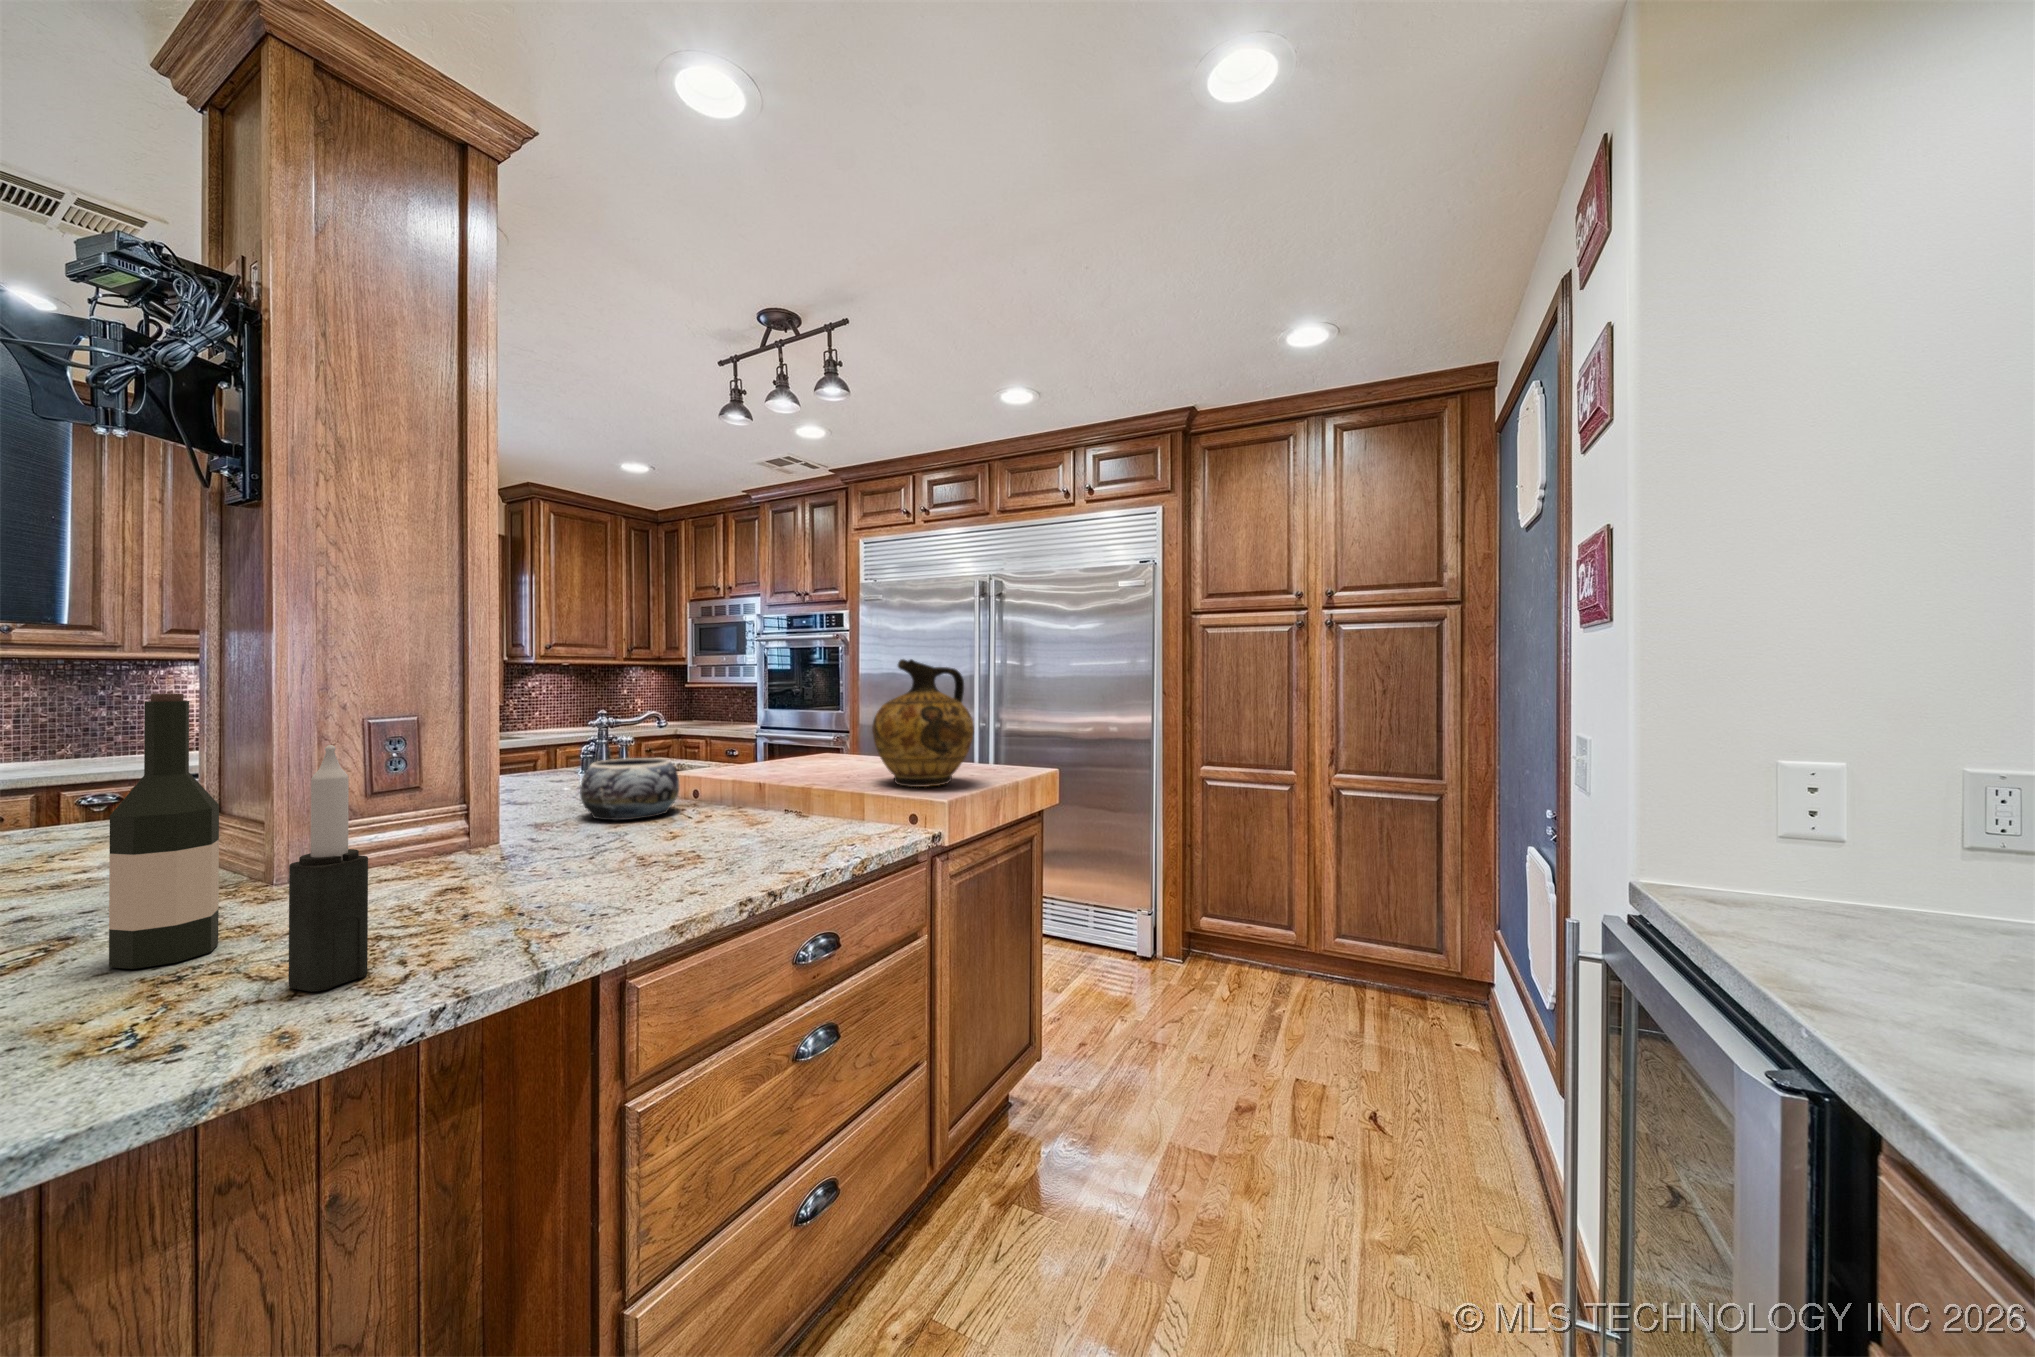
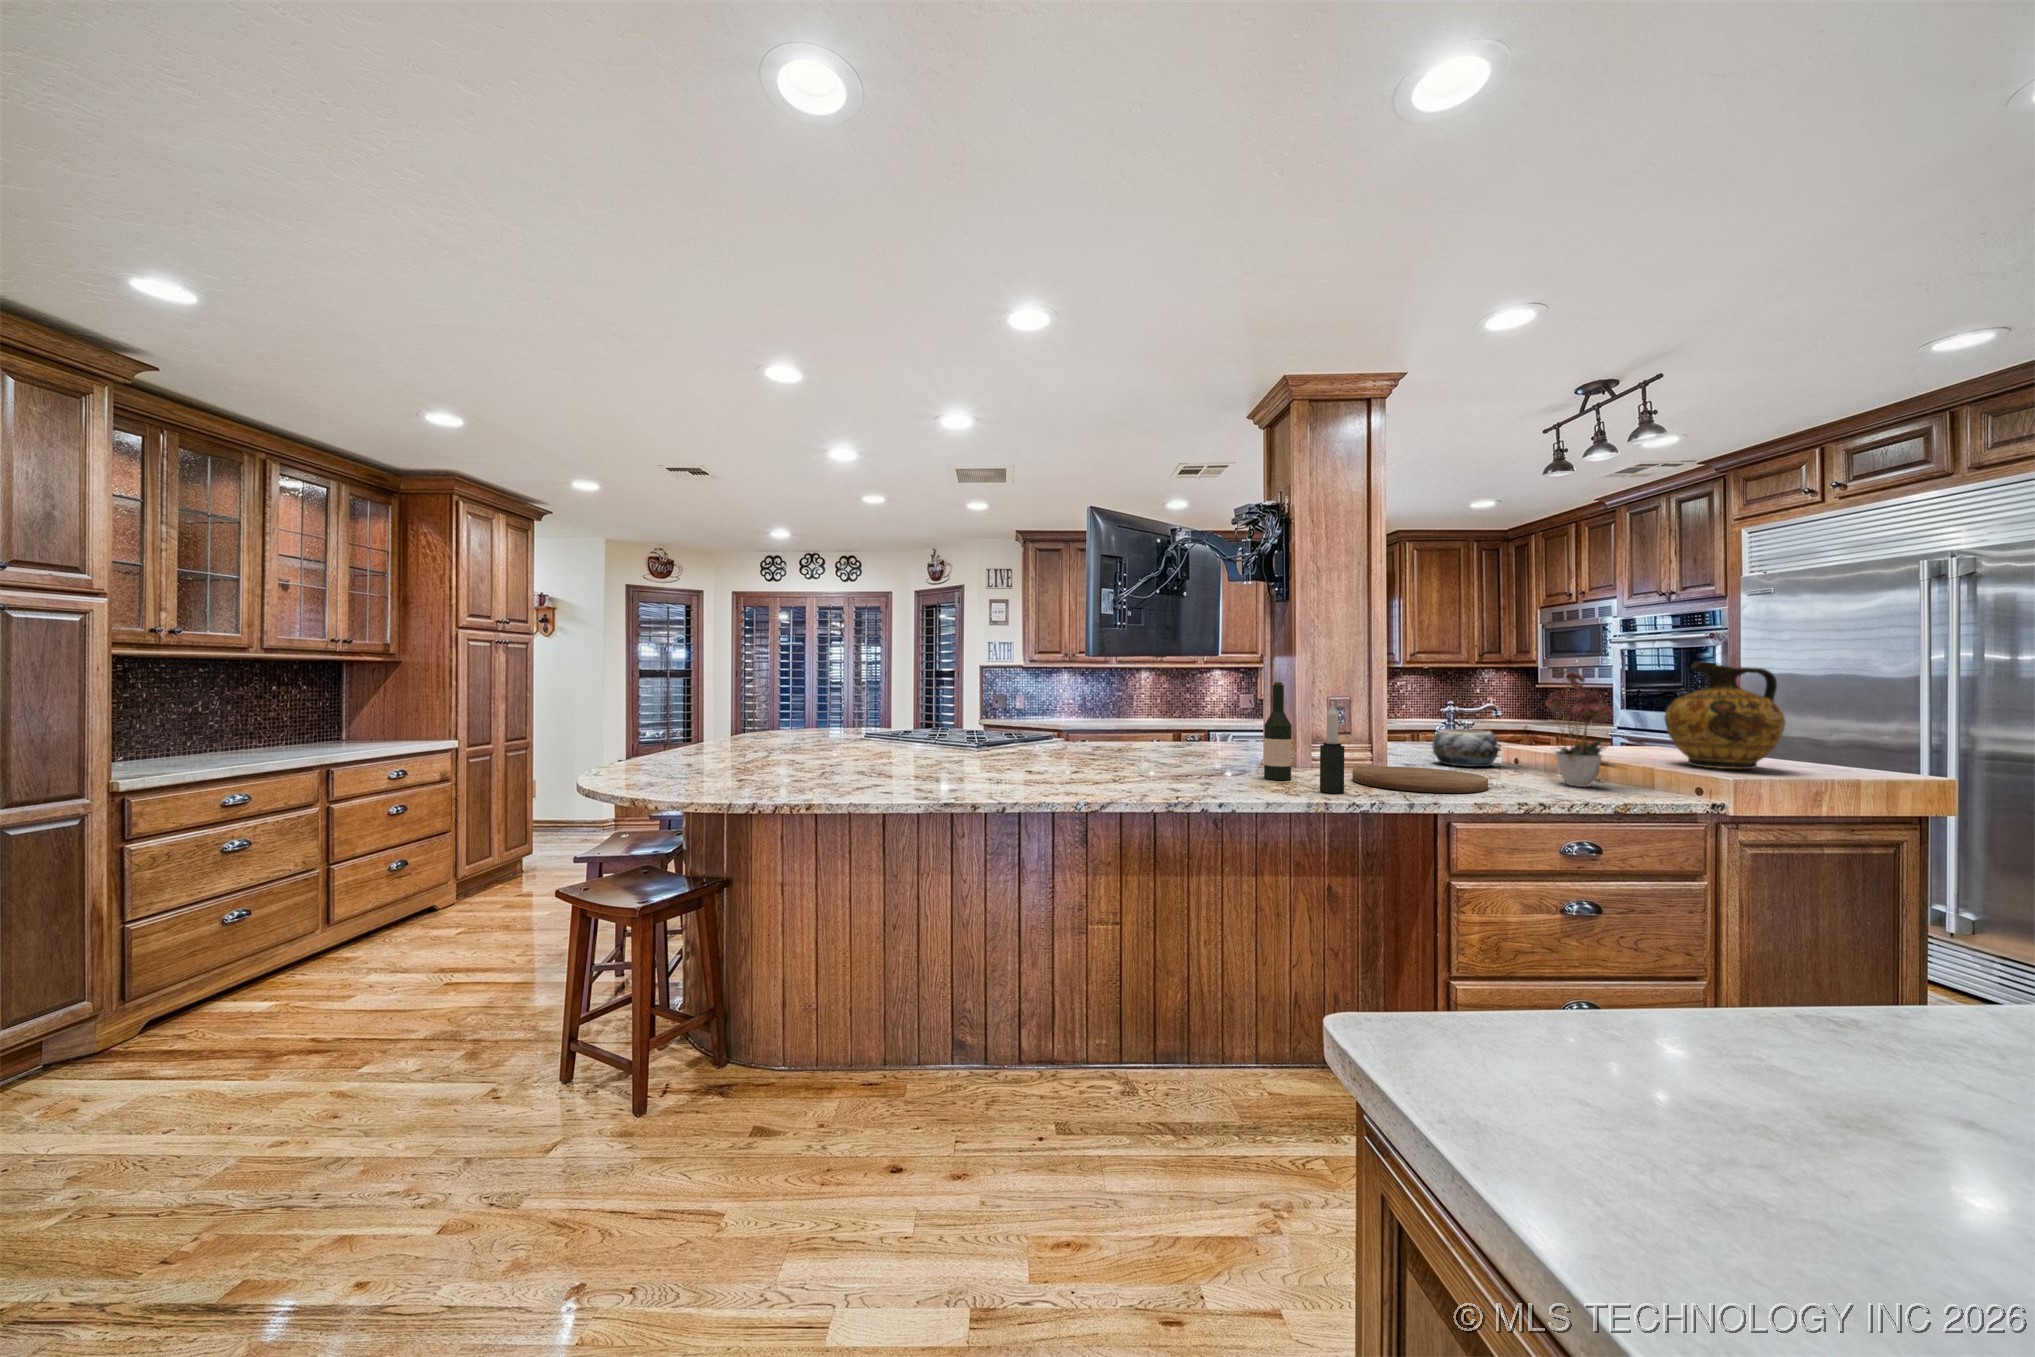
flower arrangement: none [745,661,847,837] -> present [1546,671,1612,787]
cutting board: none [409,842,683,923] -> present [1352,766,1488,793]

